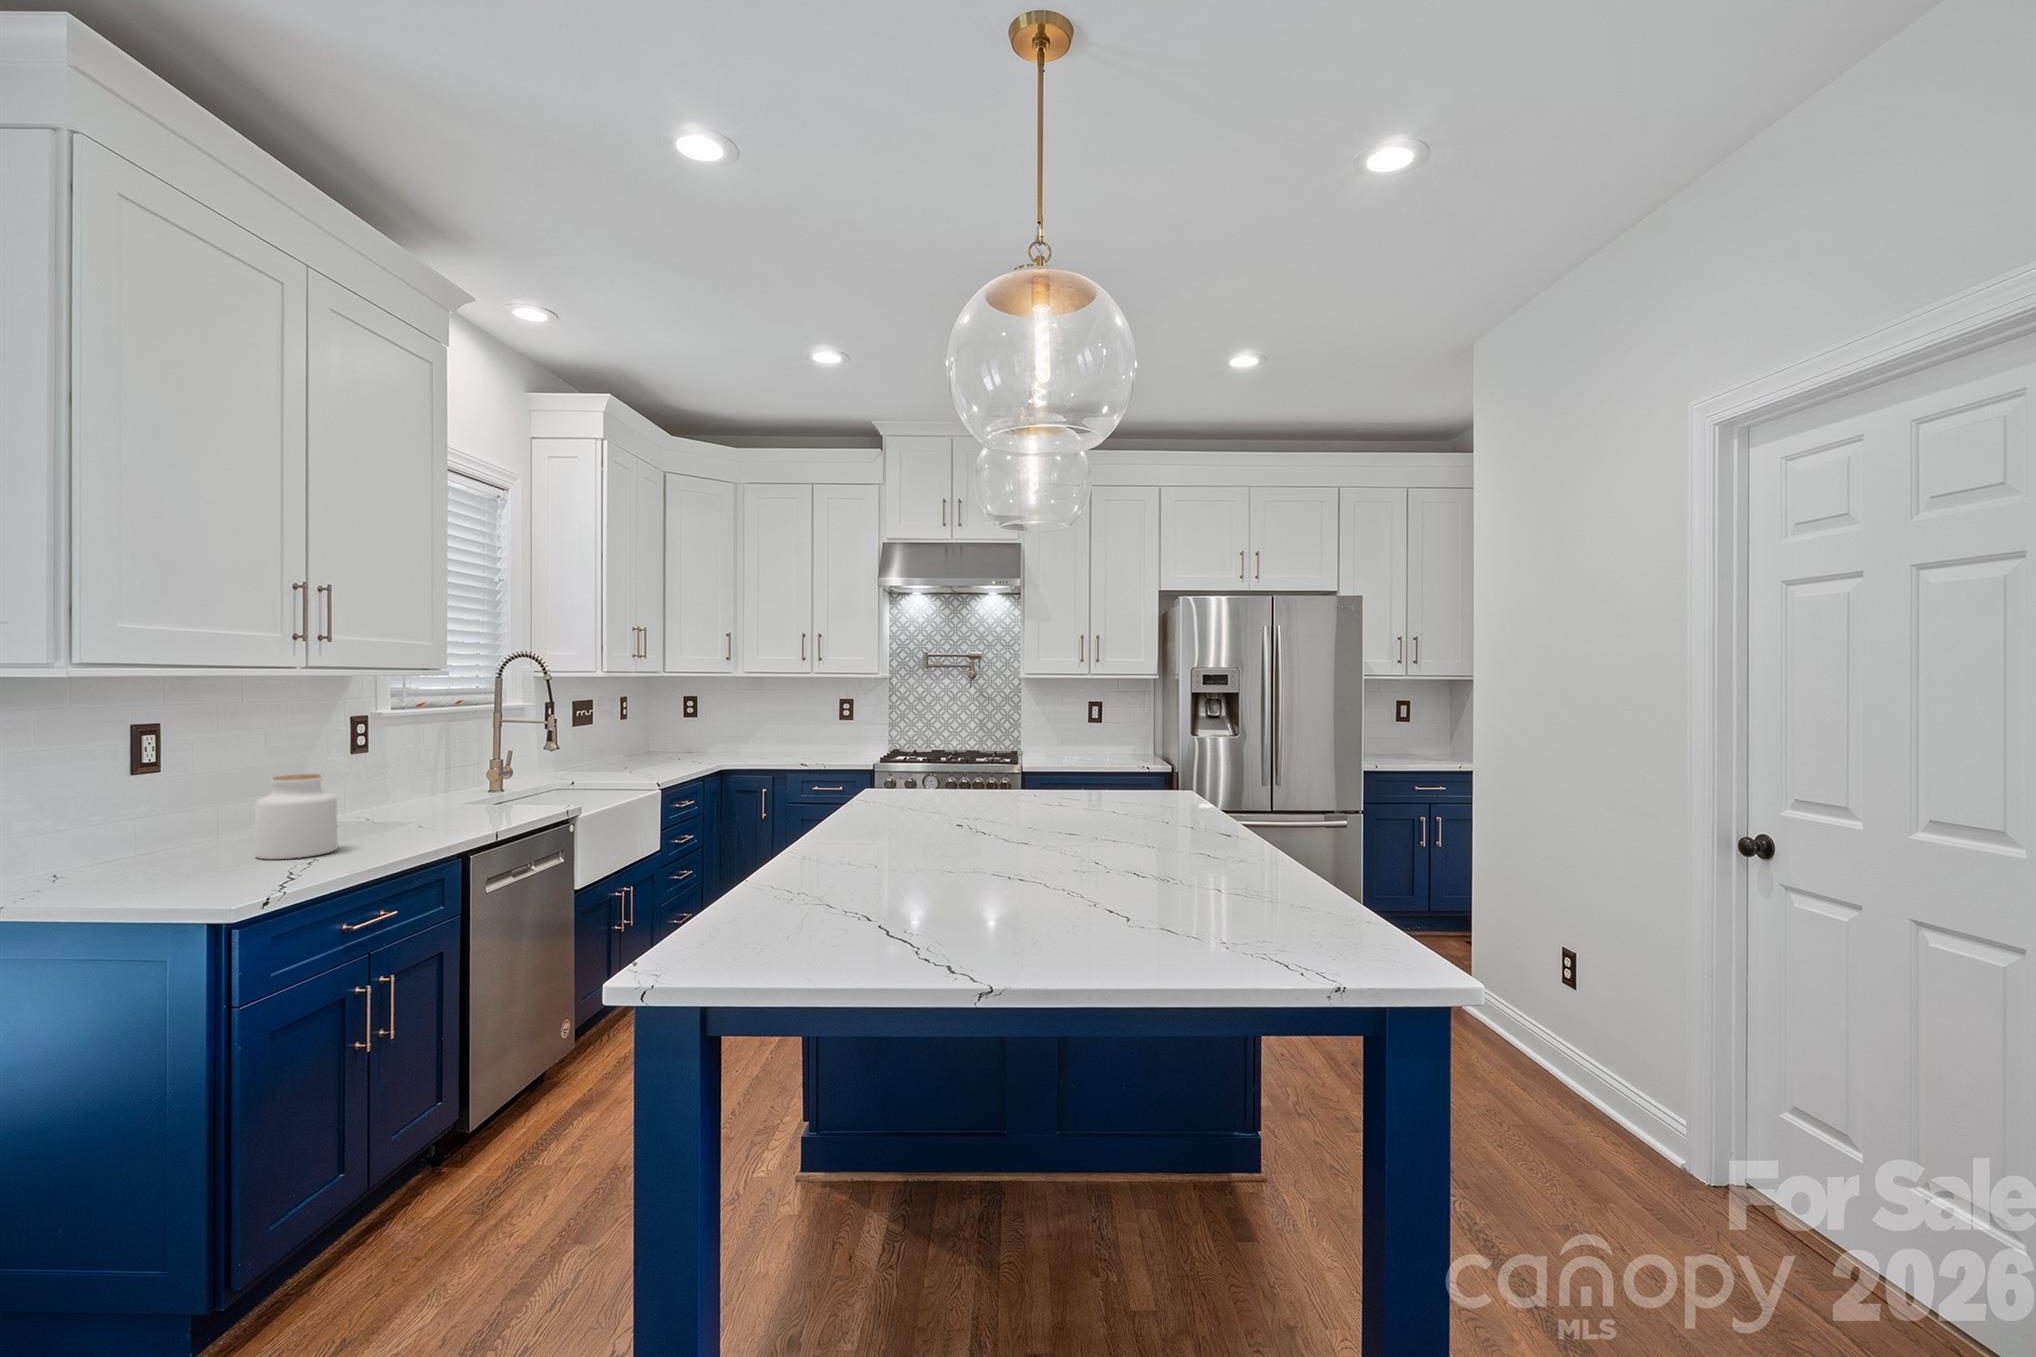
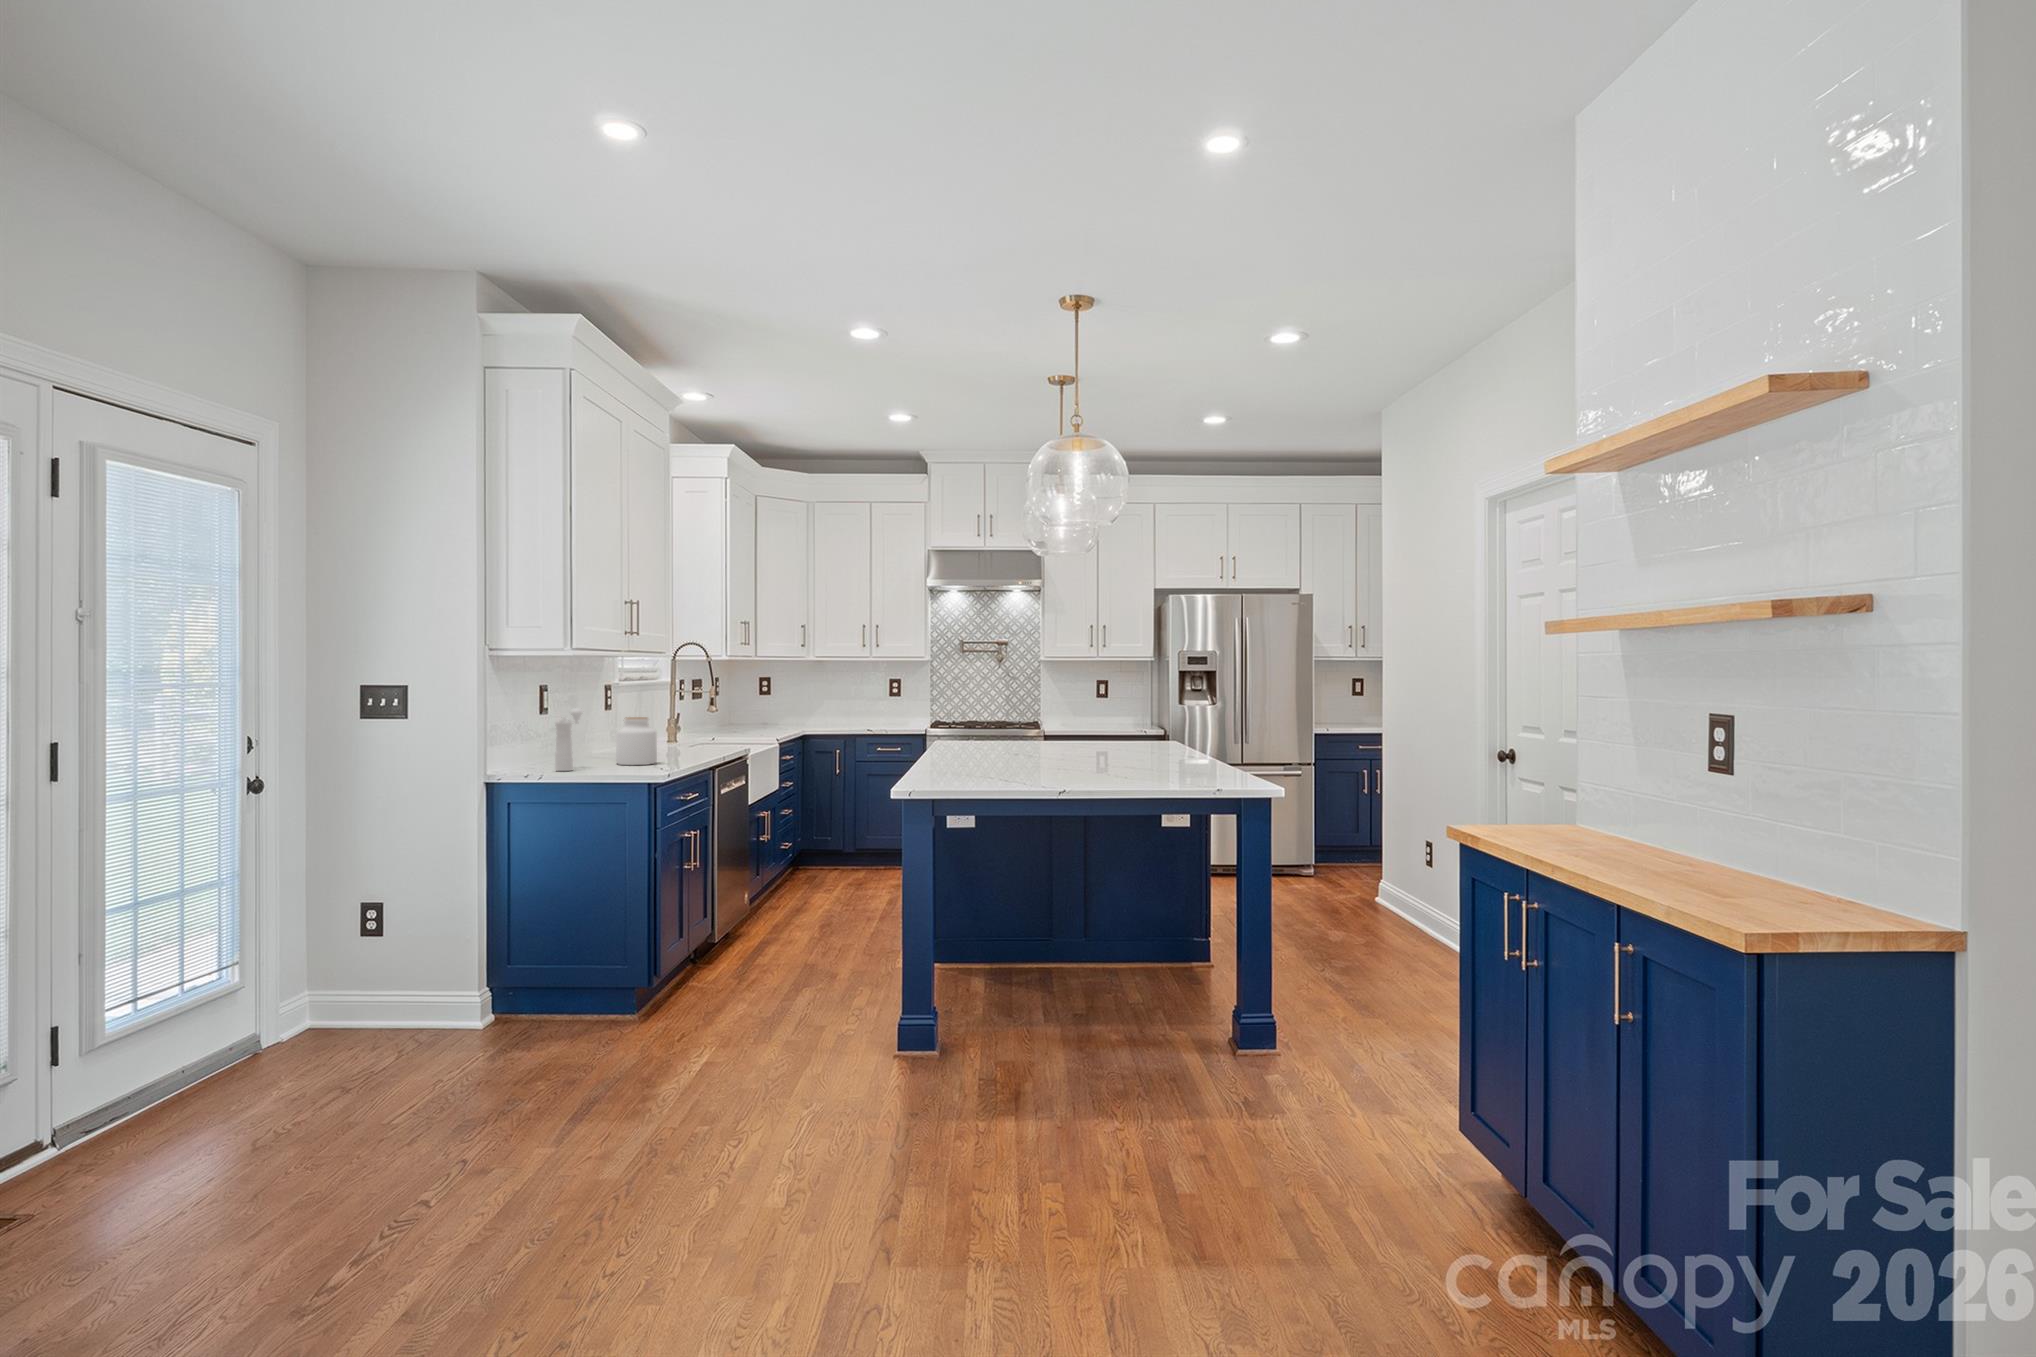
pepper mill: none [77,764,170,883] -> present [555,708,583,771]

